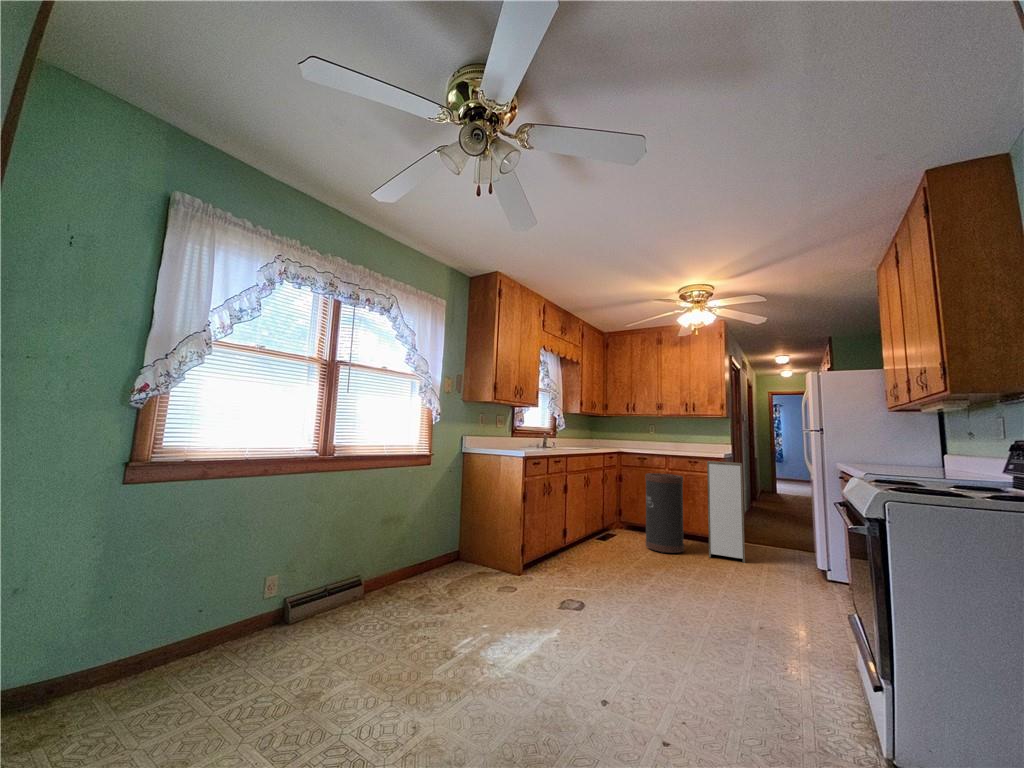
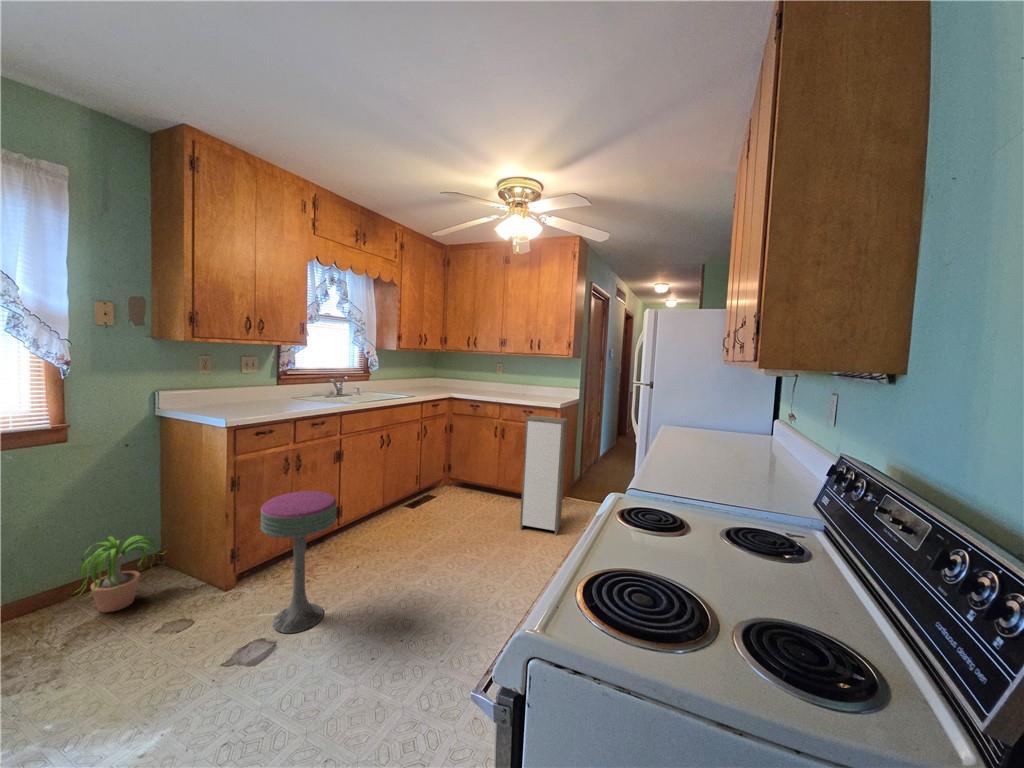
trash can: present [645,473,684,553] -> none [454,429,501,526]
bar stool: none [561,501,608,600] -> present [261,491,337,633]
potted plant: none [432,530,482,581] -> present [80,536,156,612]

